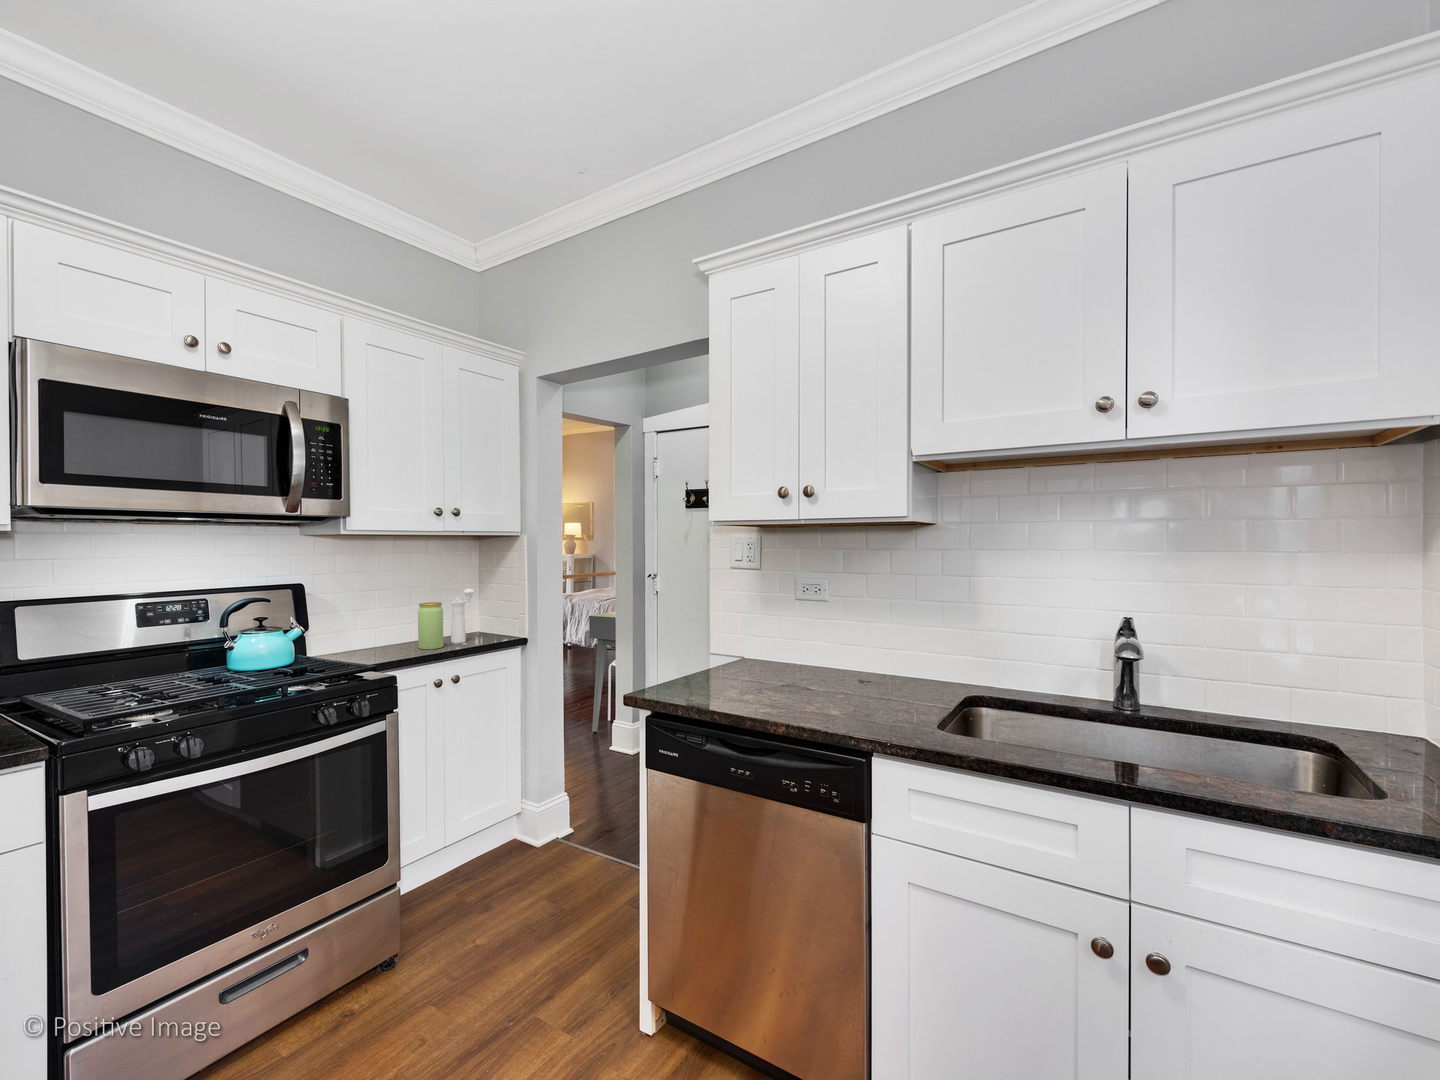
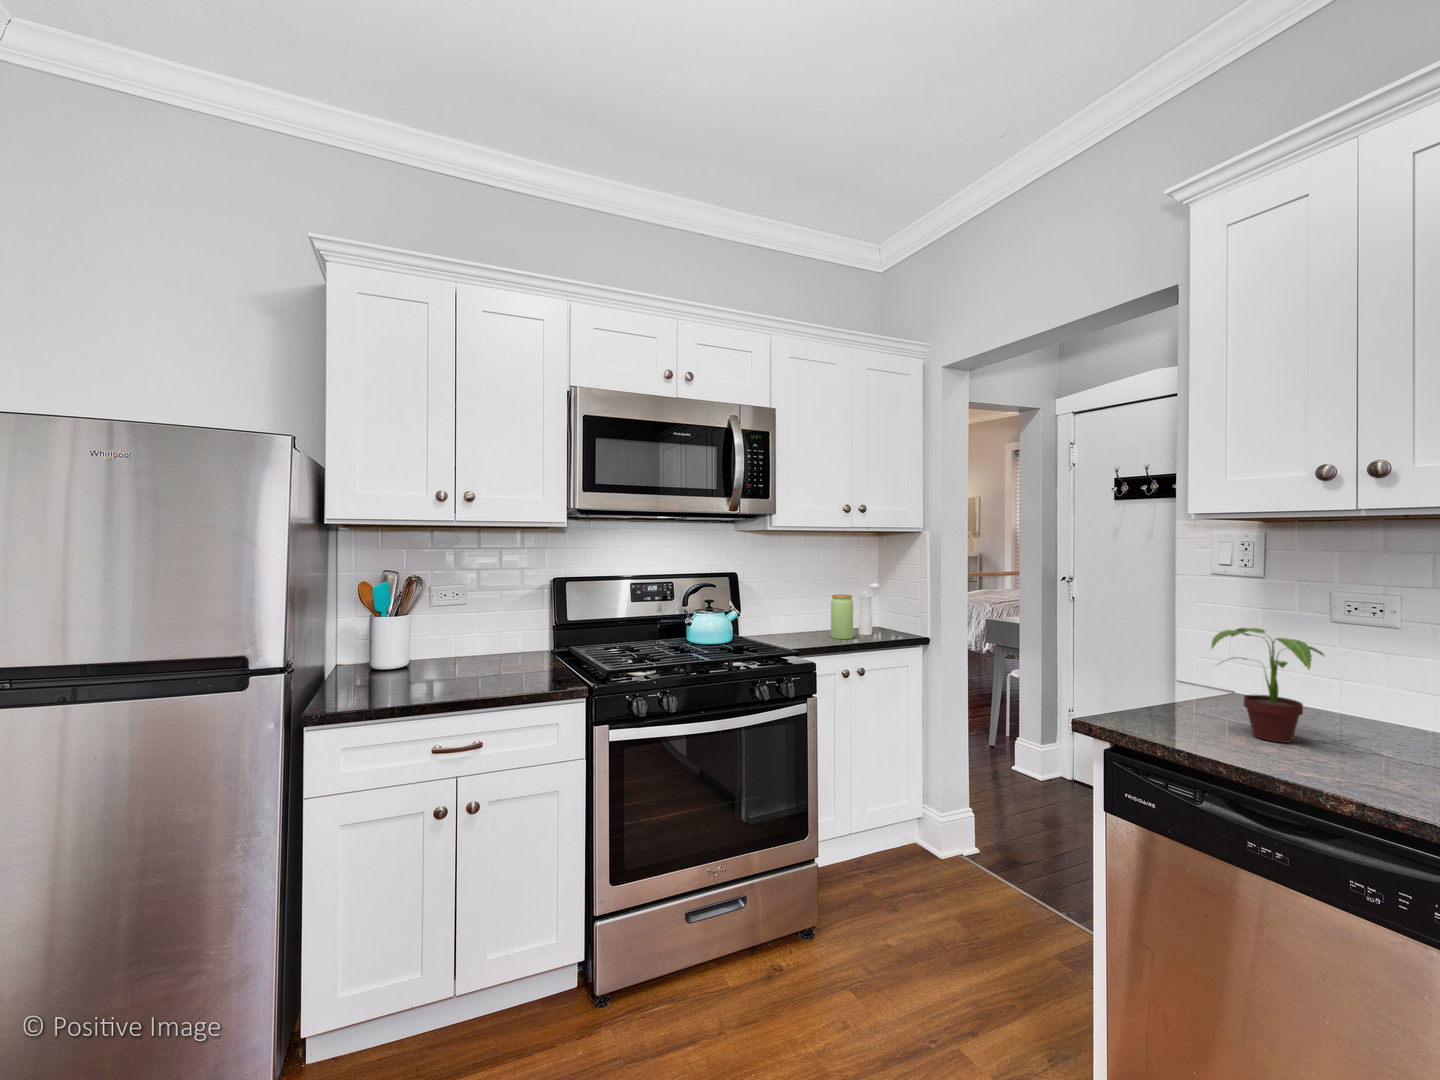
potted plant: none [717,608,787,692] -> present [1211,628,1324,742]

